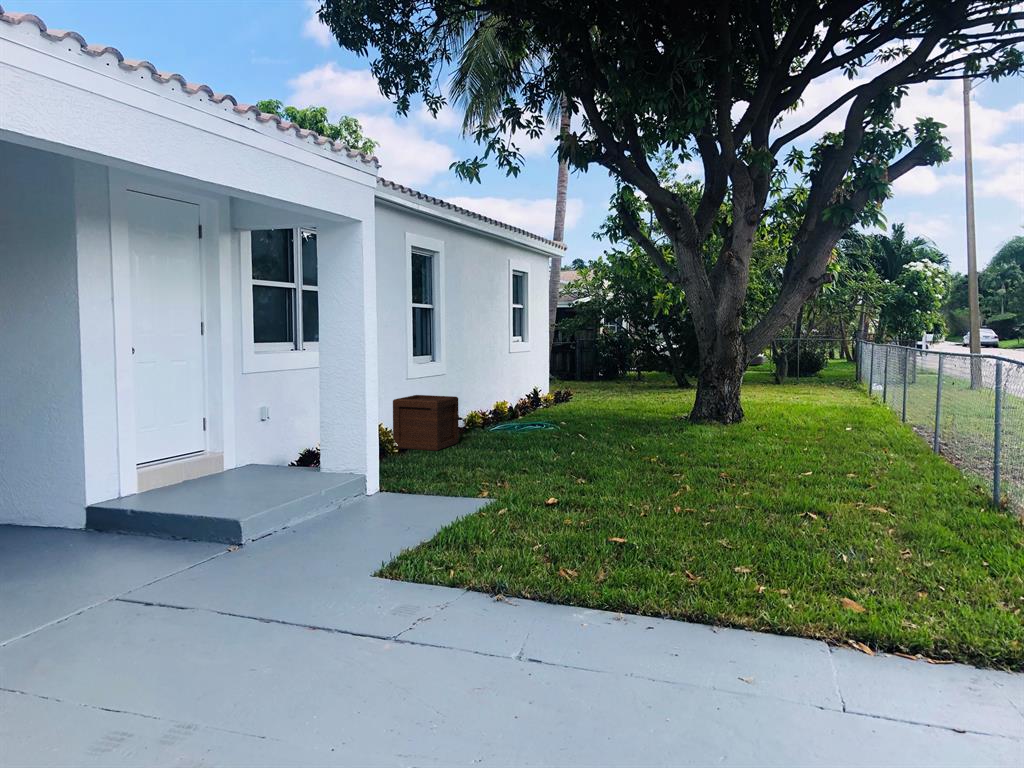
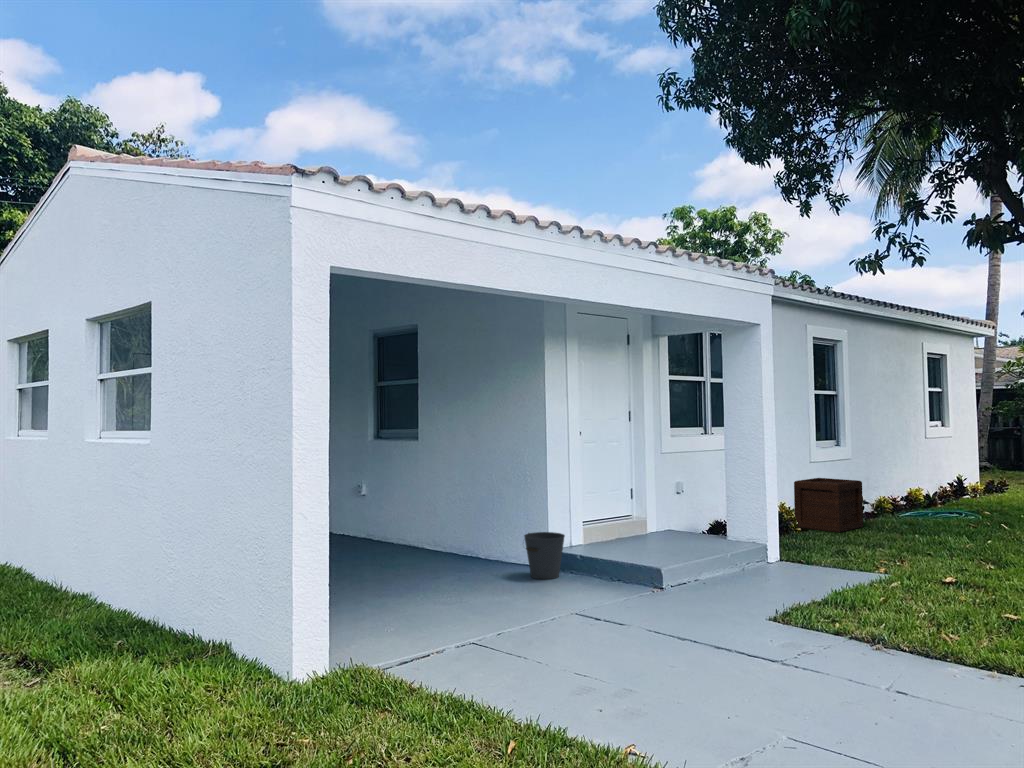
bucket: none [35,486,103,553] -> present [524,532,565,579]

